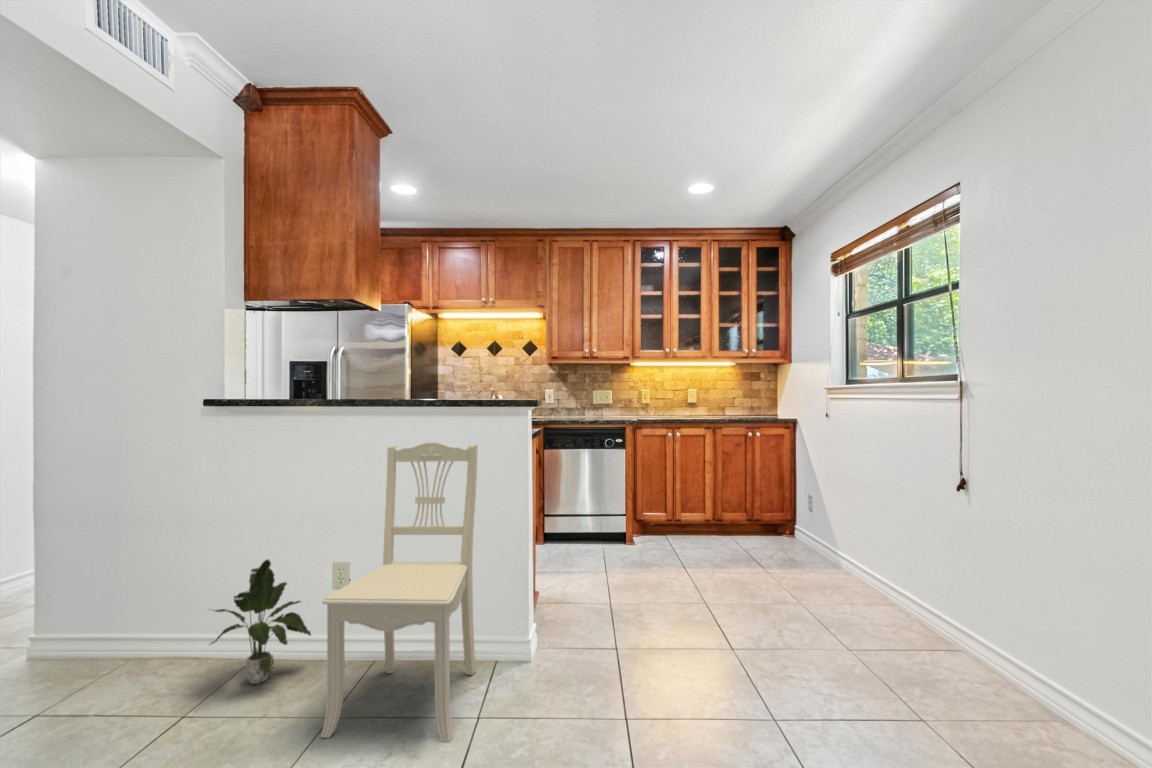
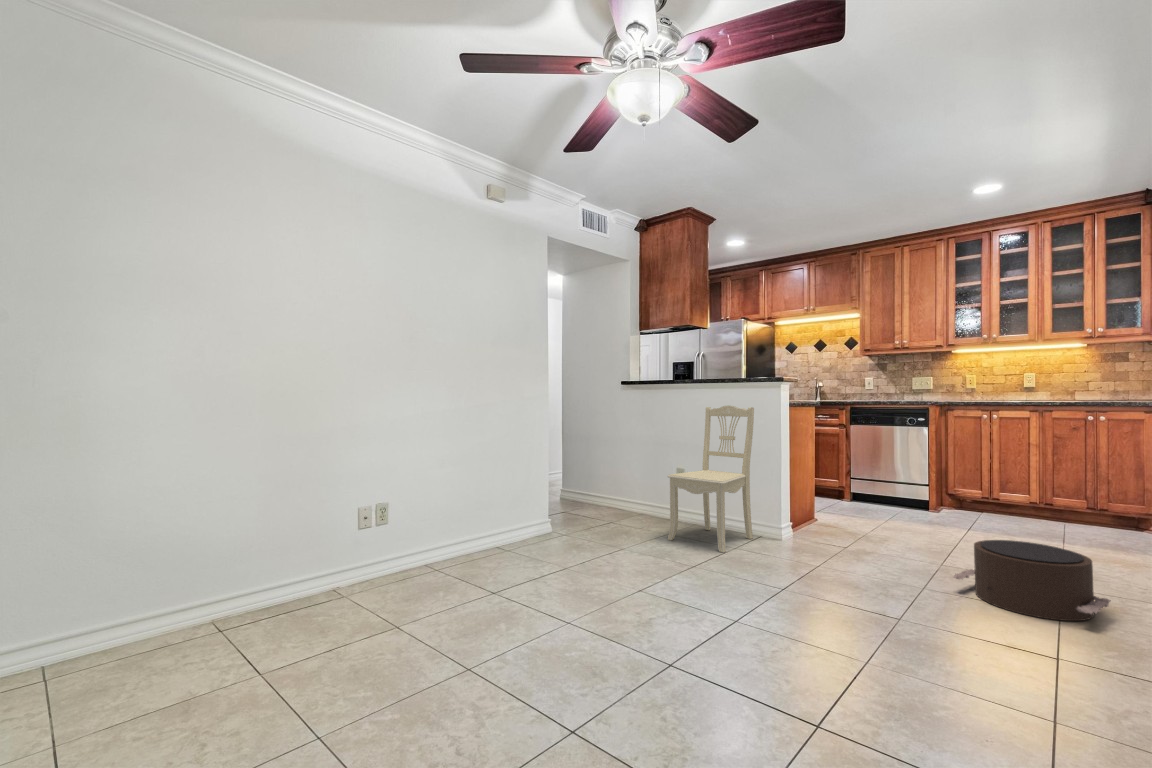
potted plant: present [211,559,311,684] -> none [626,462,671,521]
pouf: none [787,608,964,732] -> present [953,540,1111,621]

